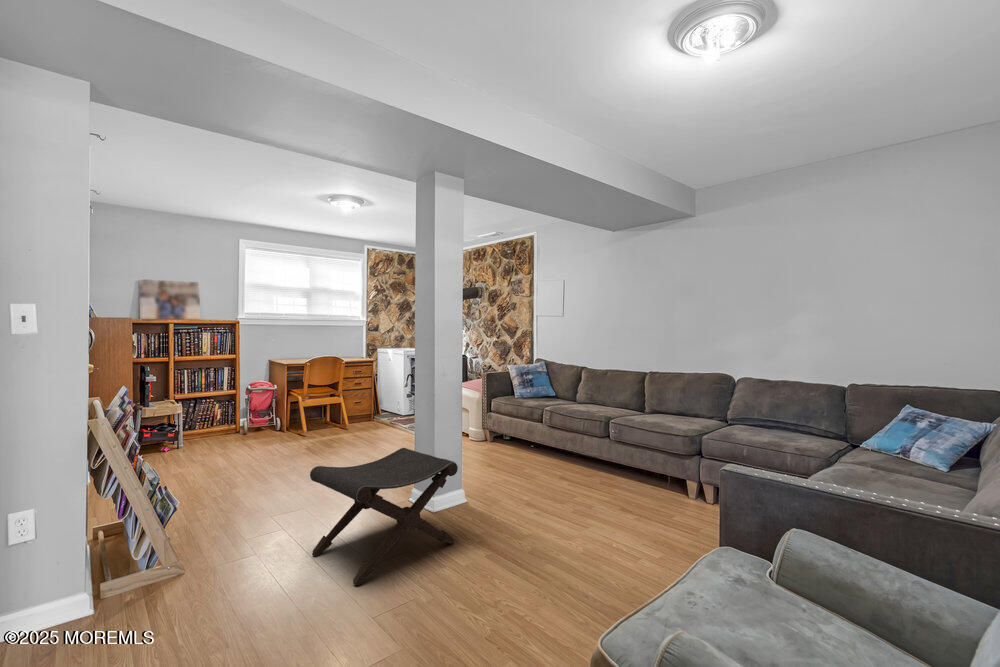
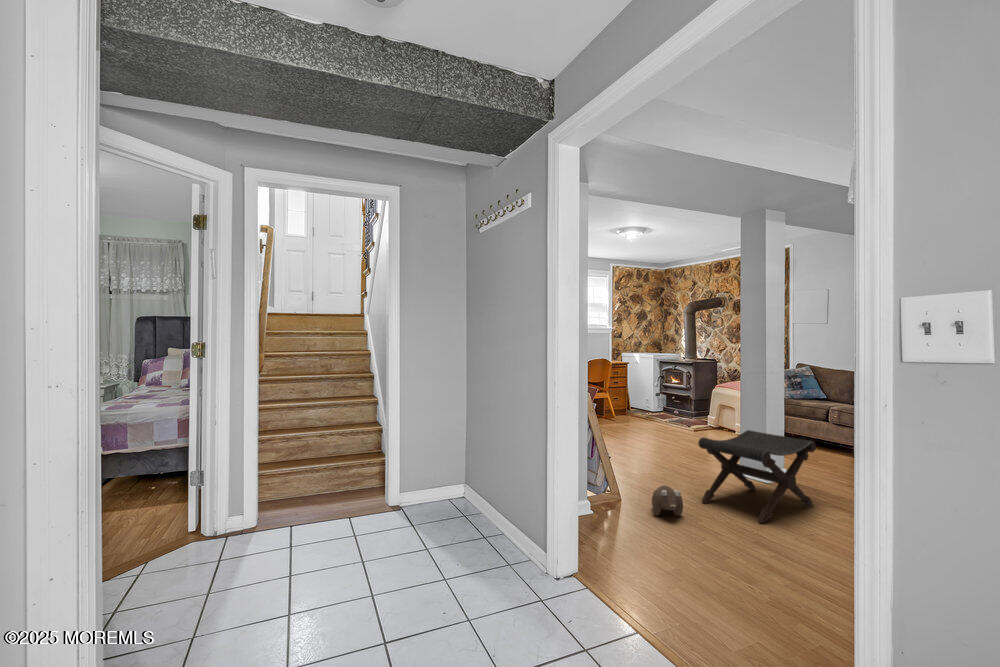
plush toy: none [203,545,253,593] -> present [652,486,683,516]

